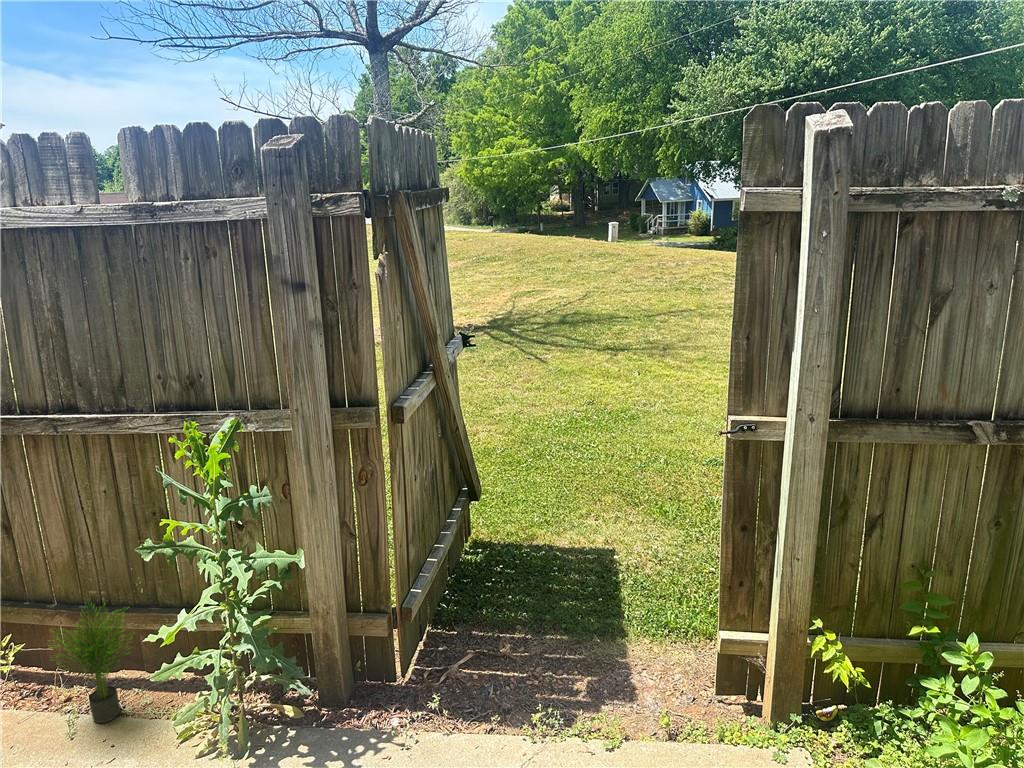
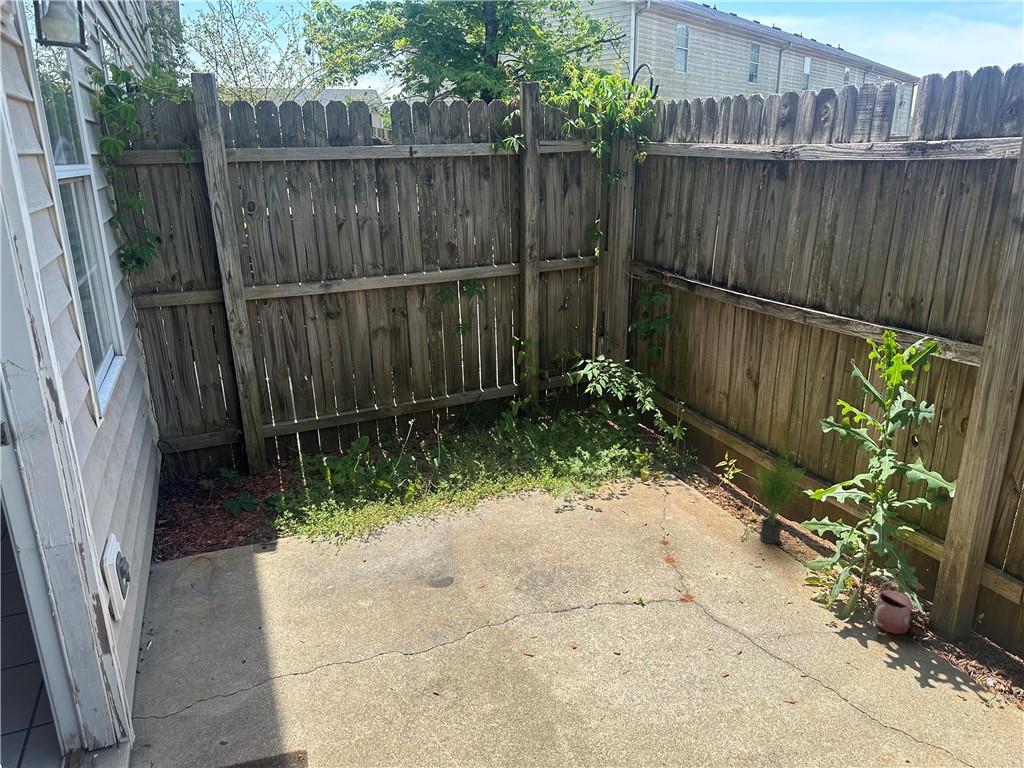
watering can: none [265,667,306,739] -> present [873,581,924,634]

